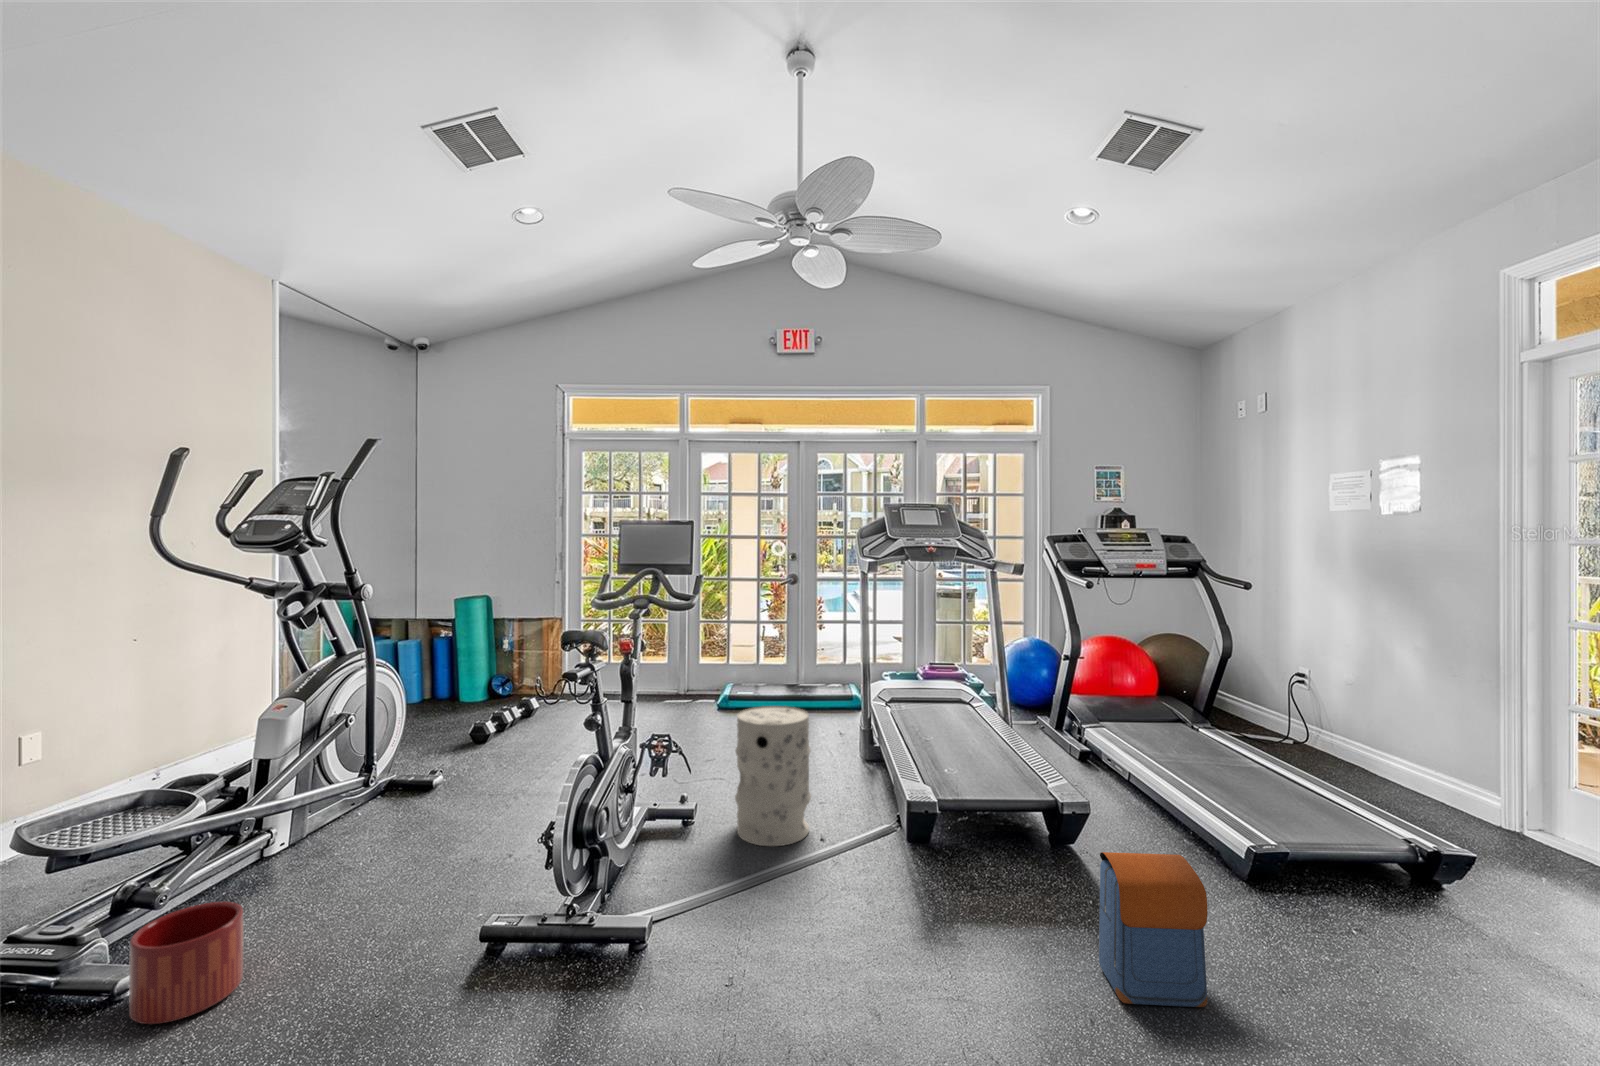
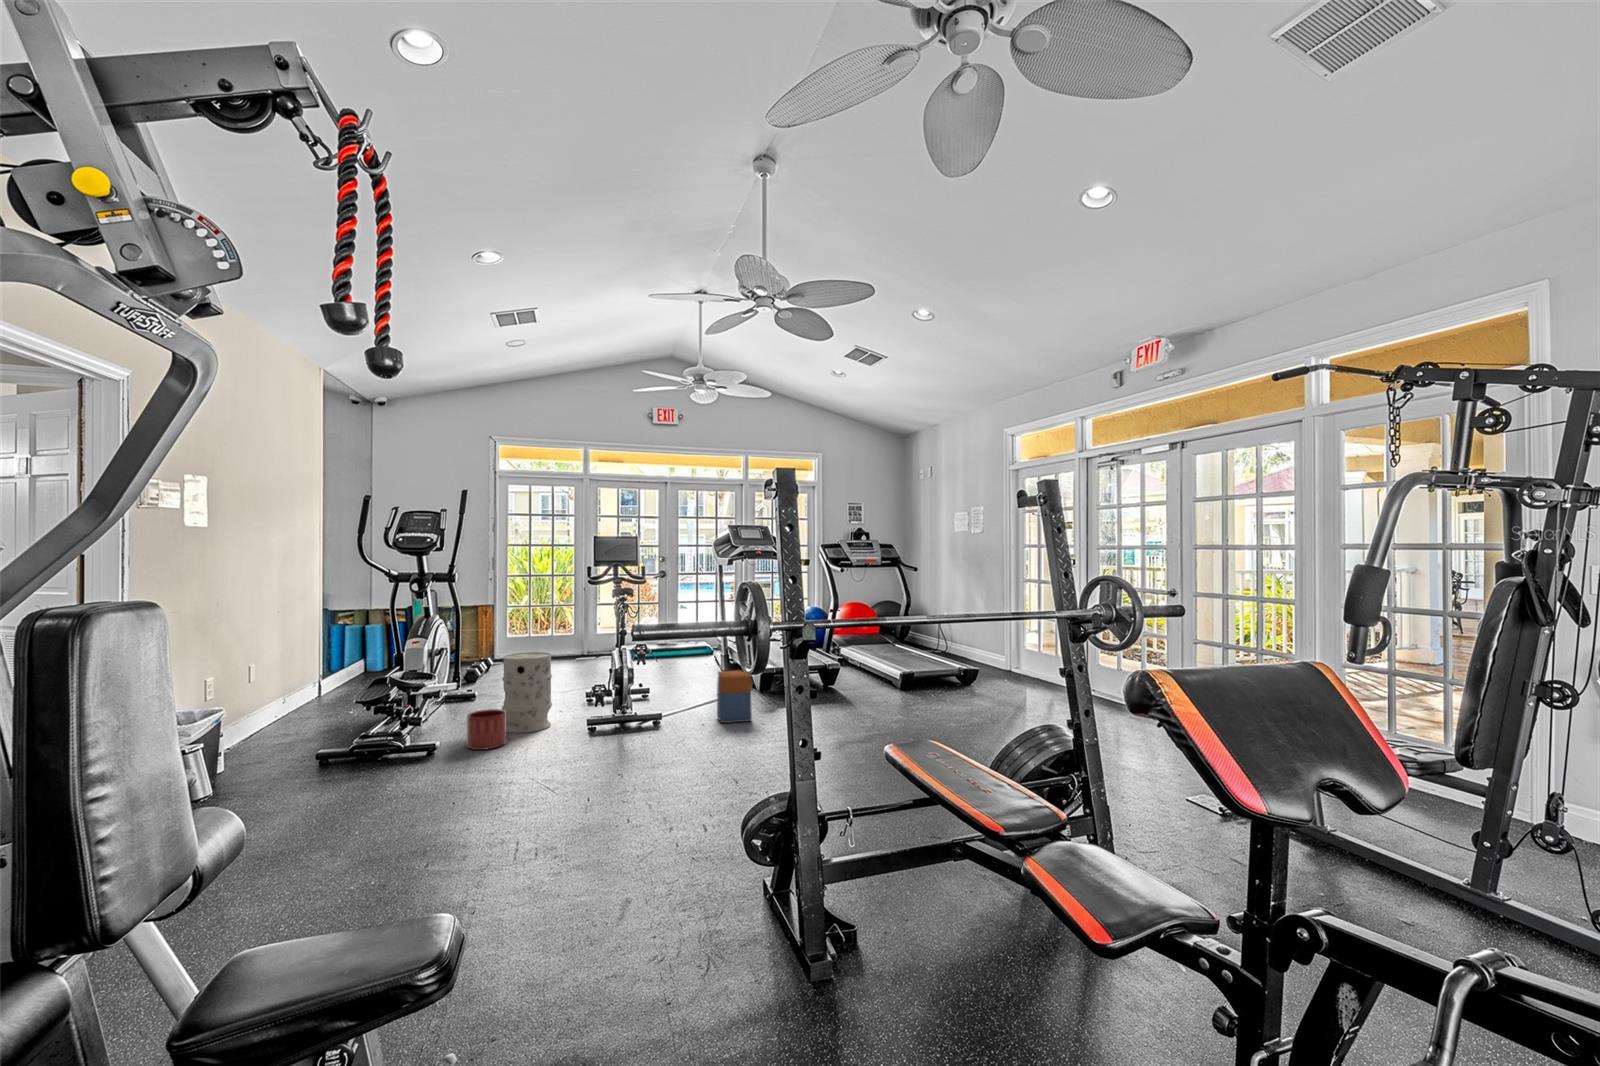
trash can: present [735,706,811,846] -> present [502,652,552,733]
backpack: present [1099,852,1208,1007] -> present [717,671,752,723]

